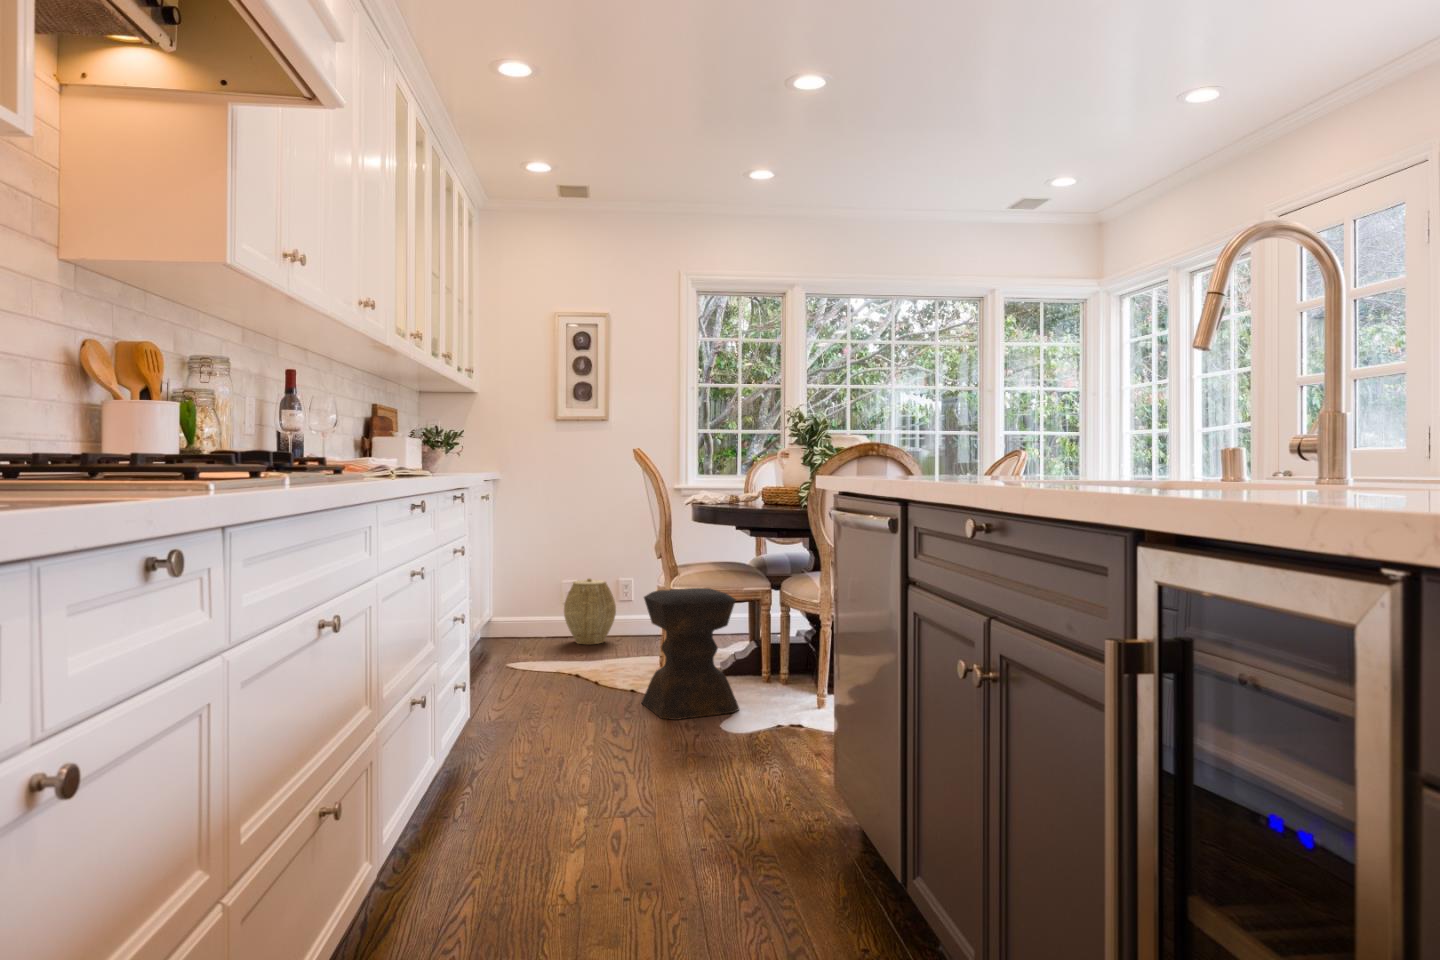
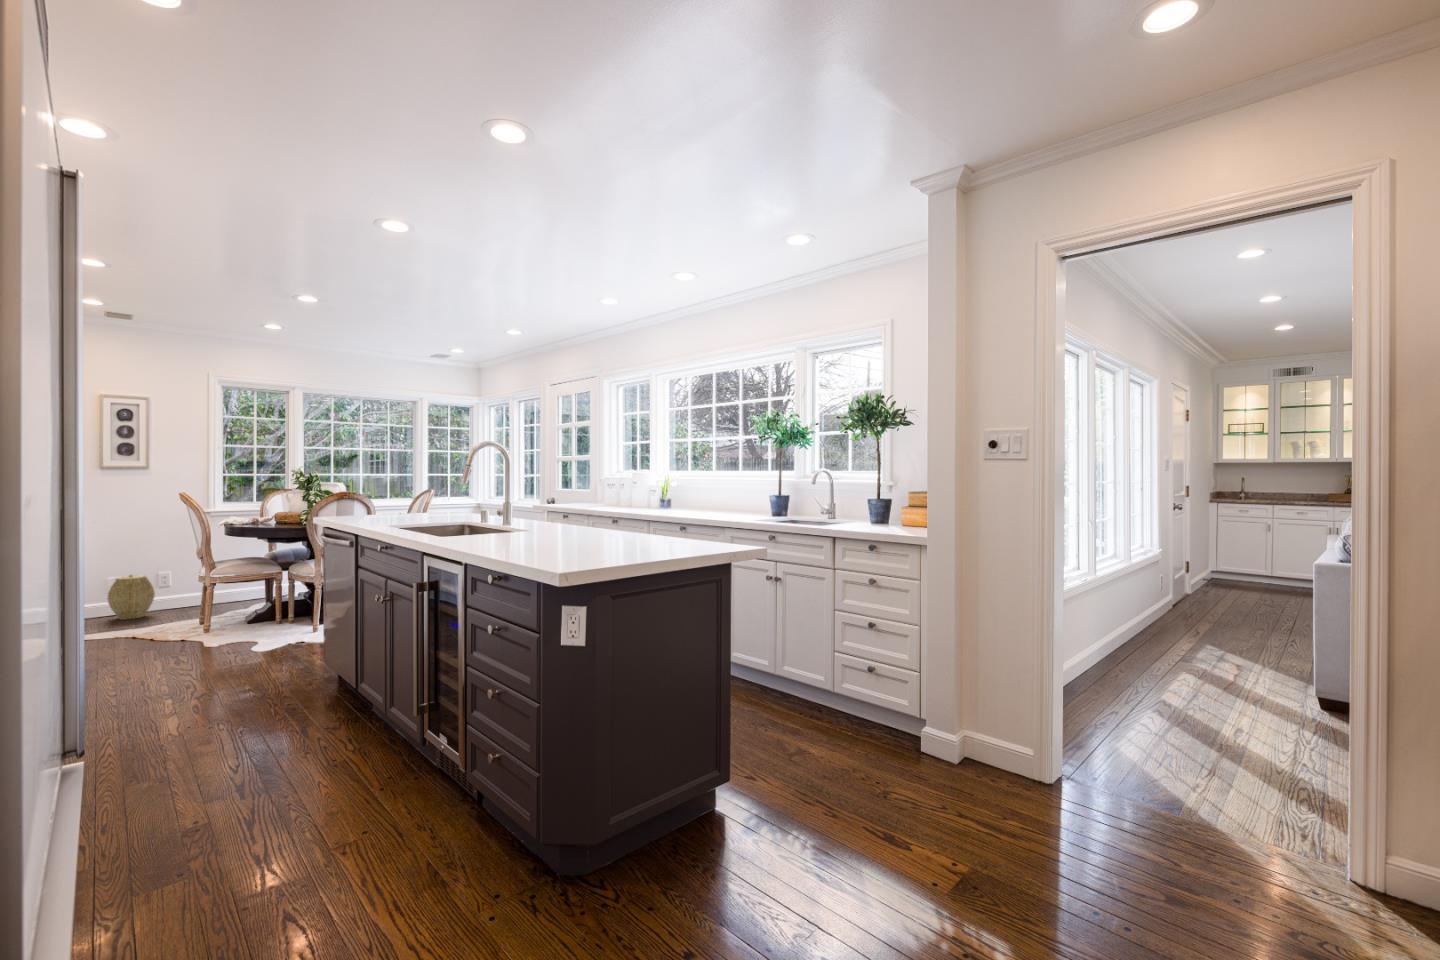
stool: present [642,588,739,720] -> none [194,574,265,648]

